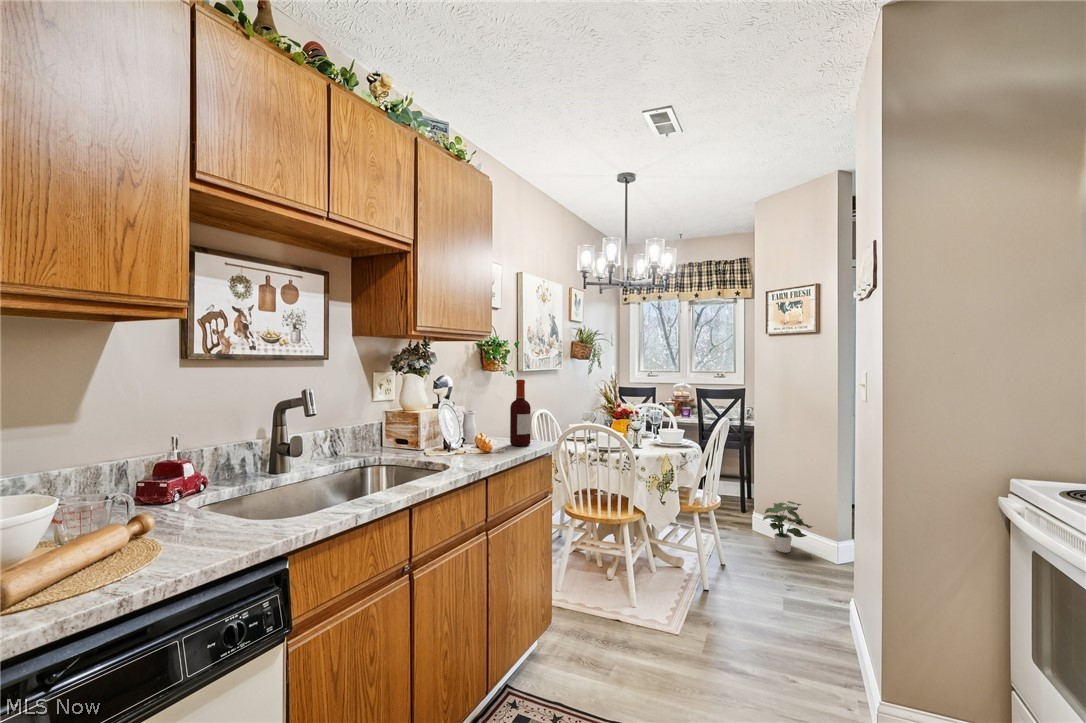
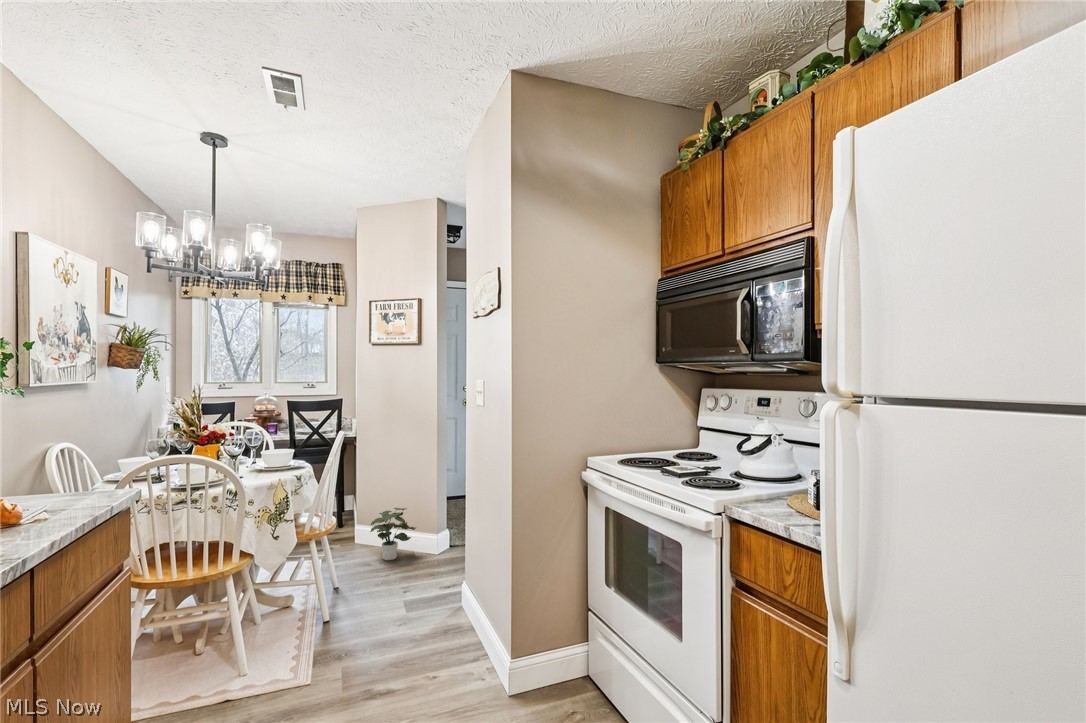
bottle: present [510,380,531,446] -> none [50,400,94,504]

